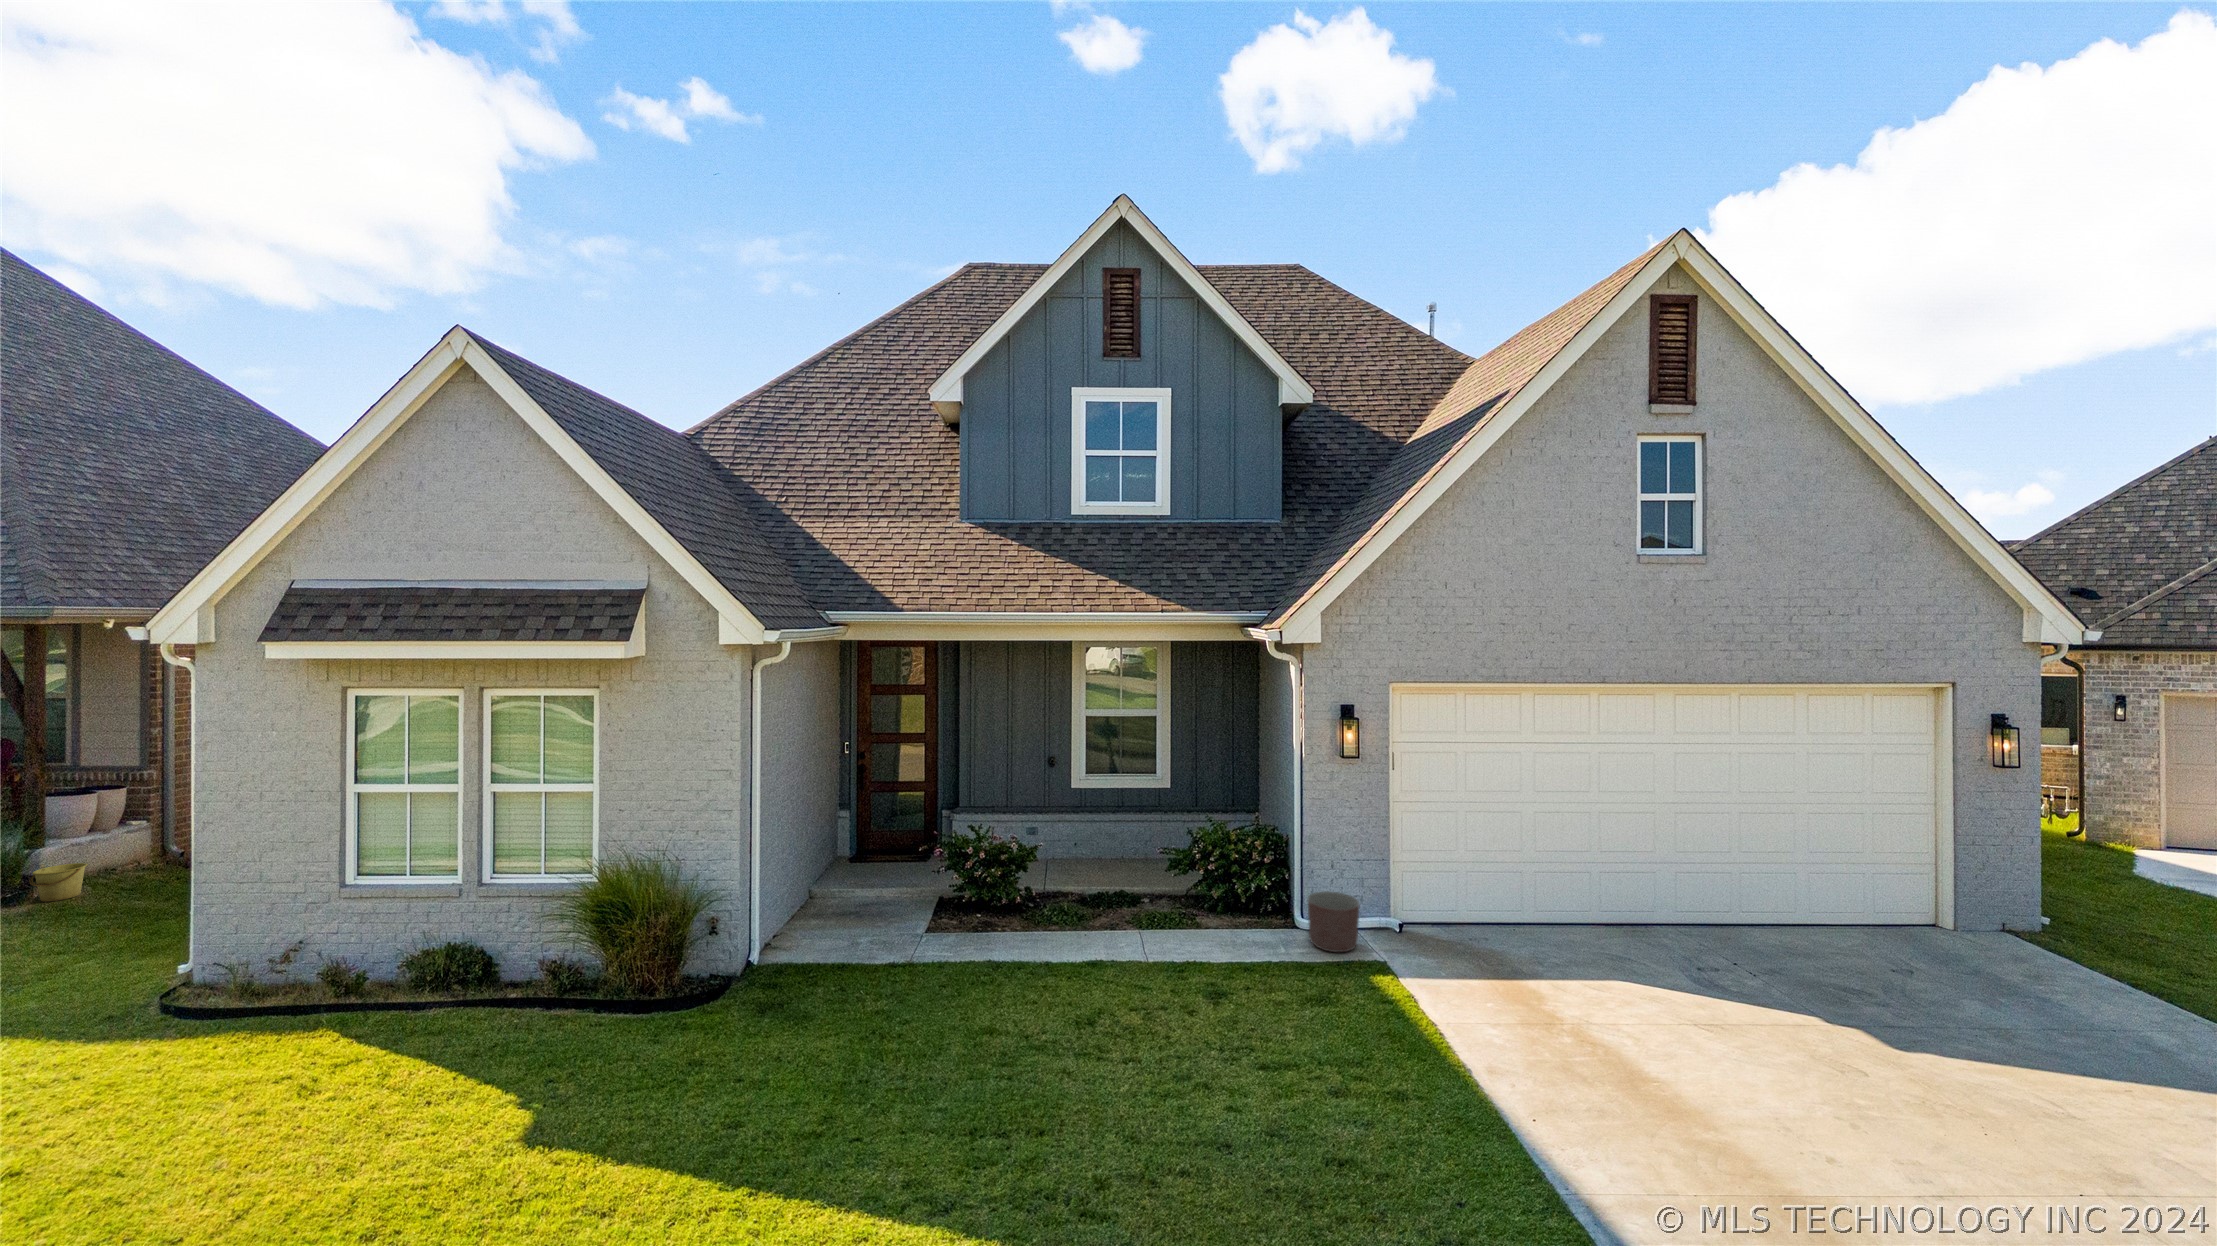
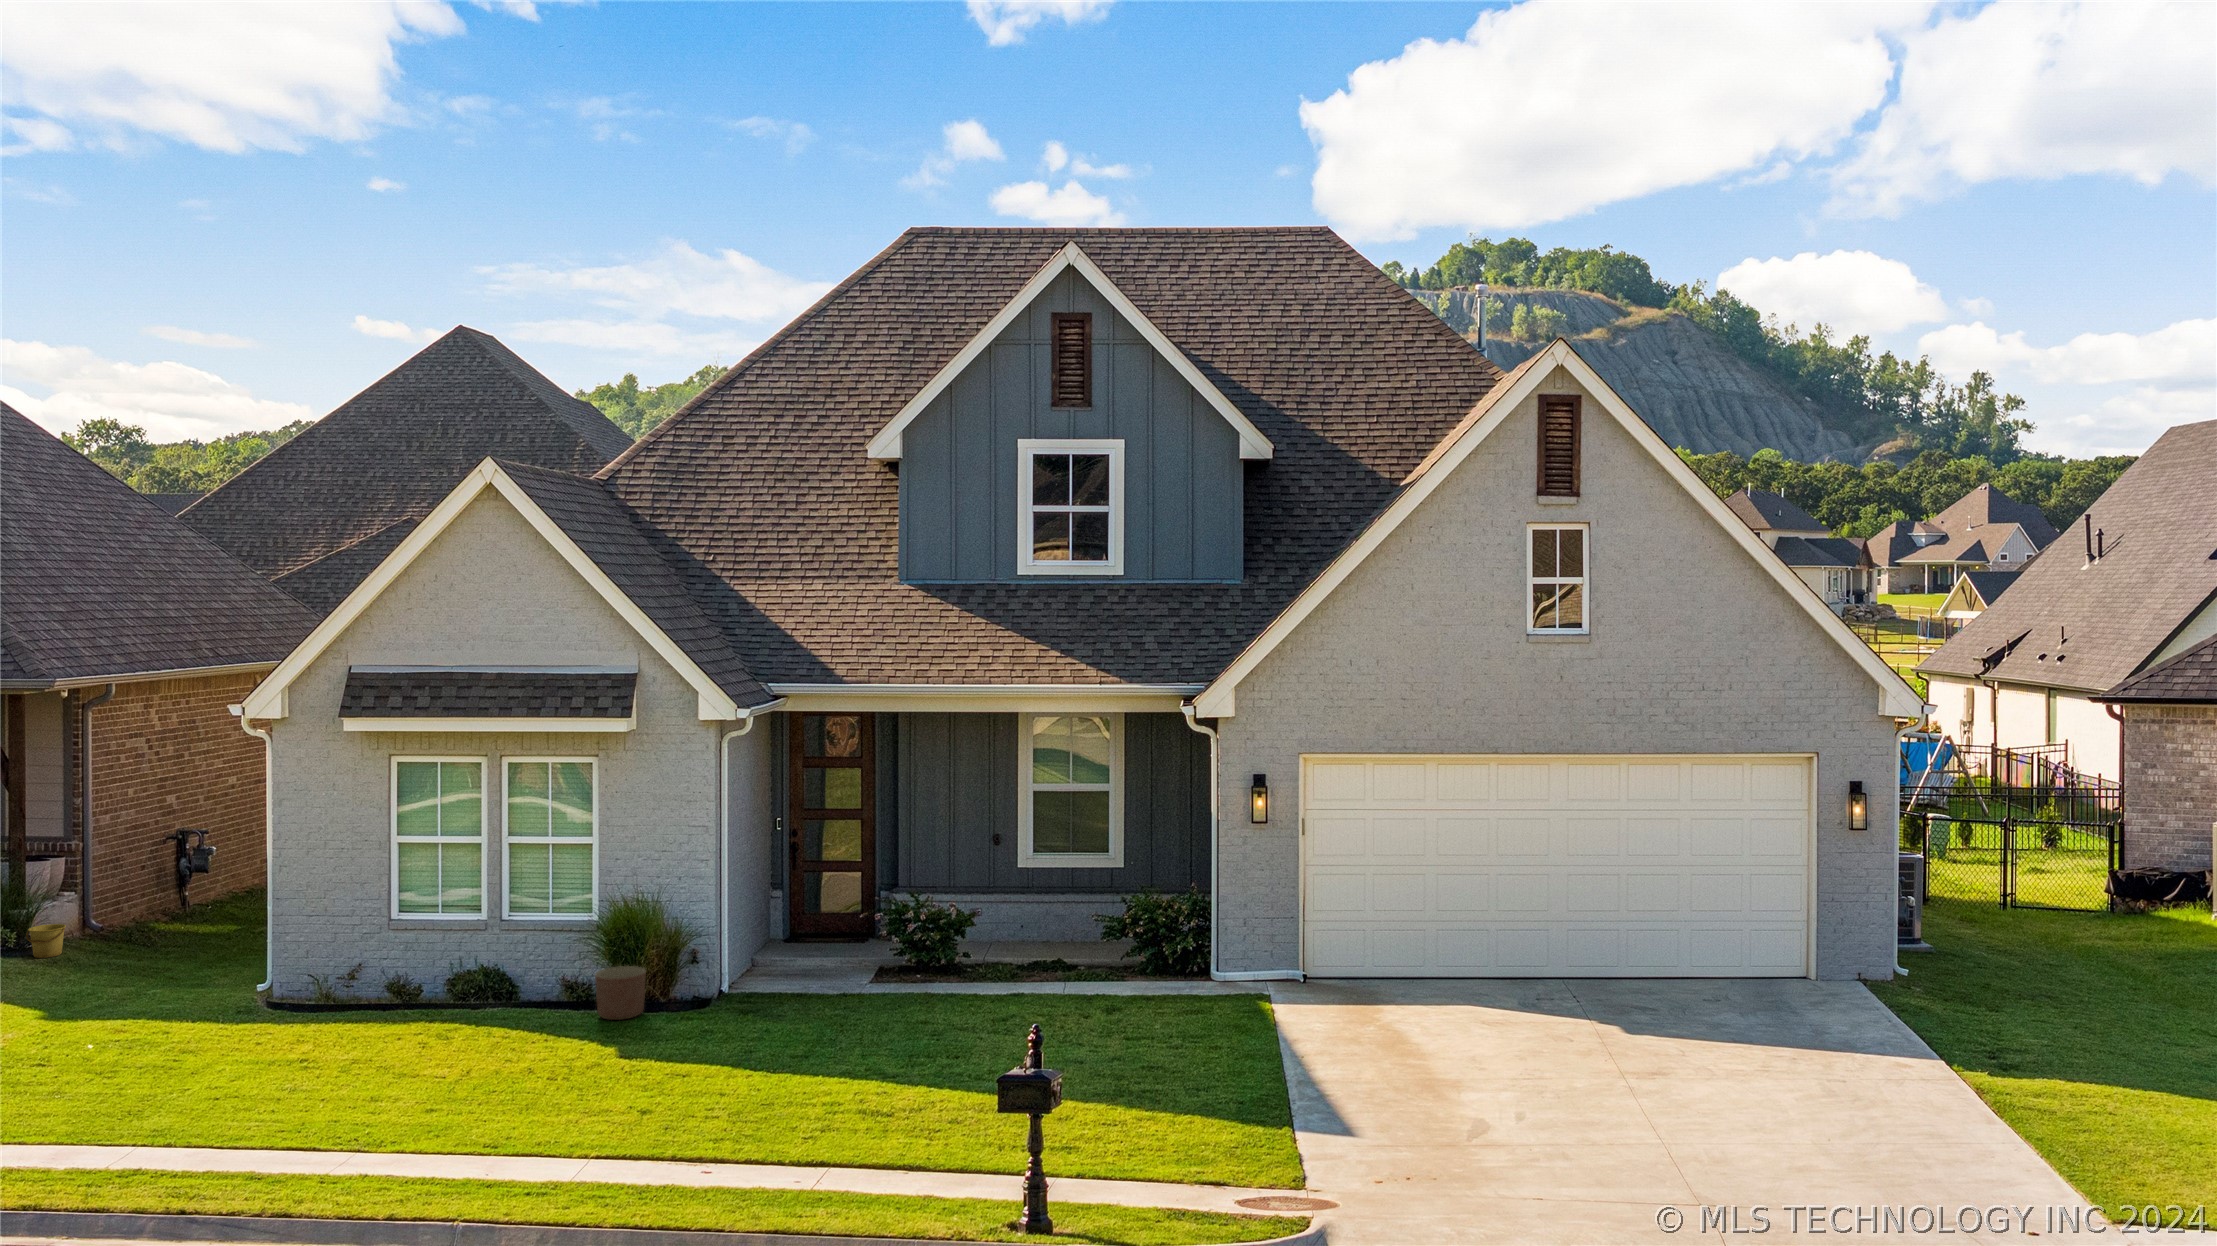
planter: present [1308,891,1360,952] -> present [595,966,646,1020]

